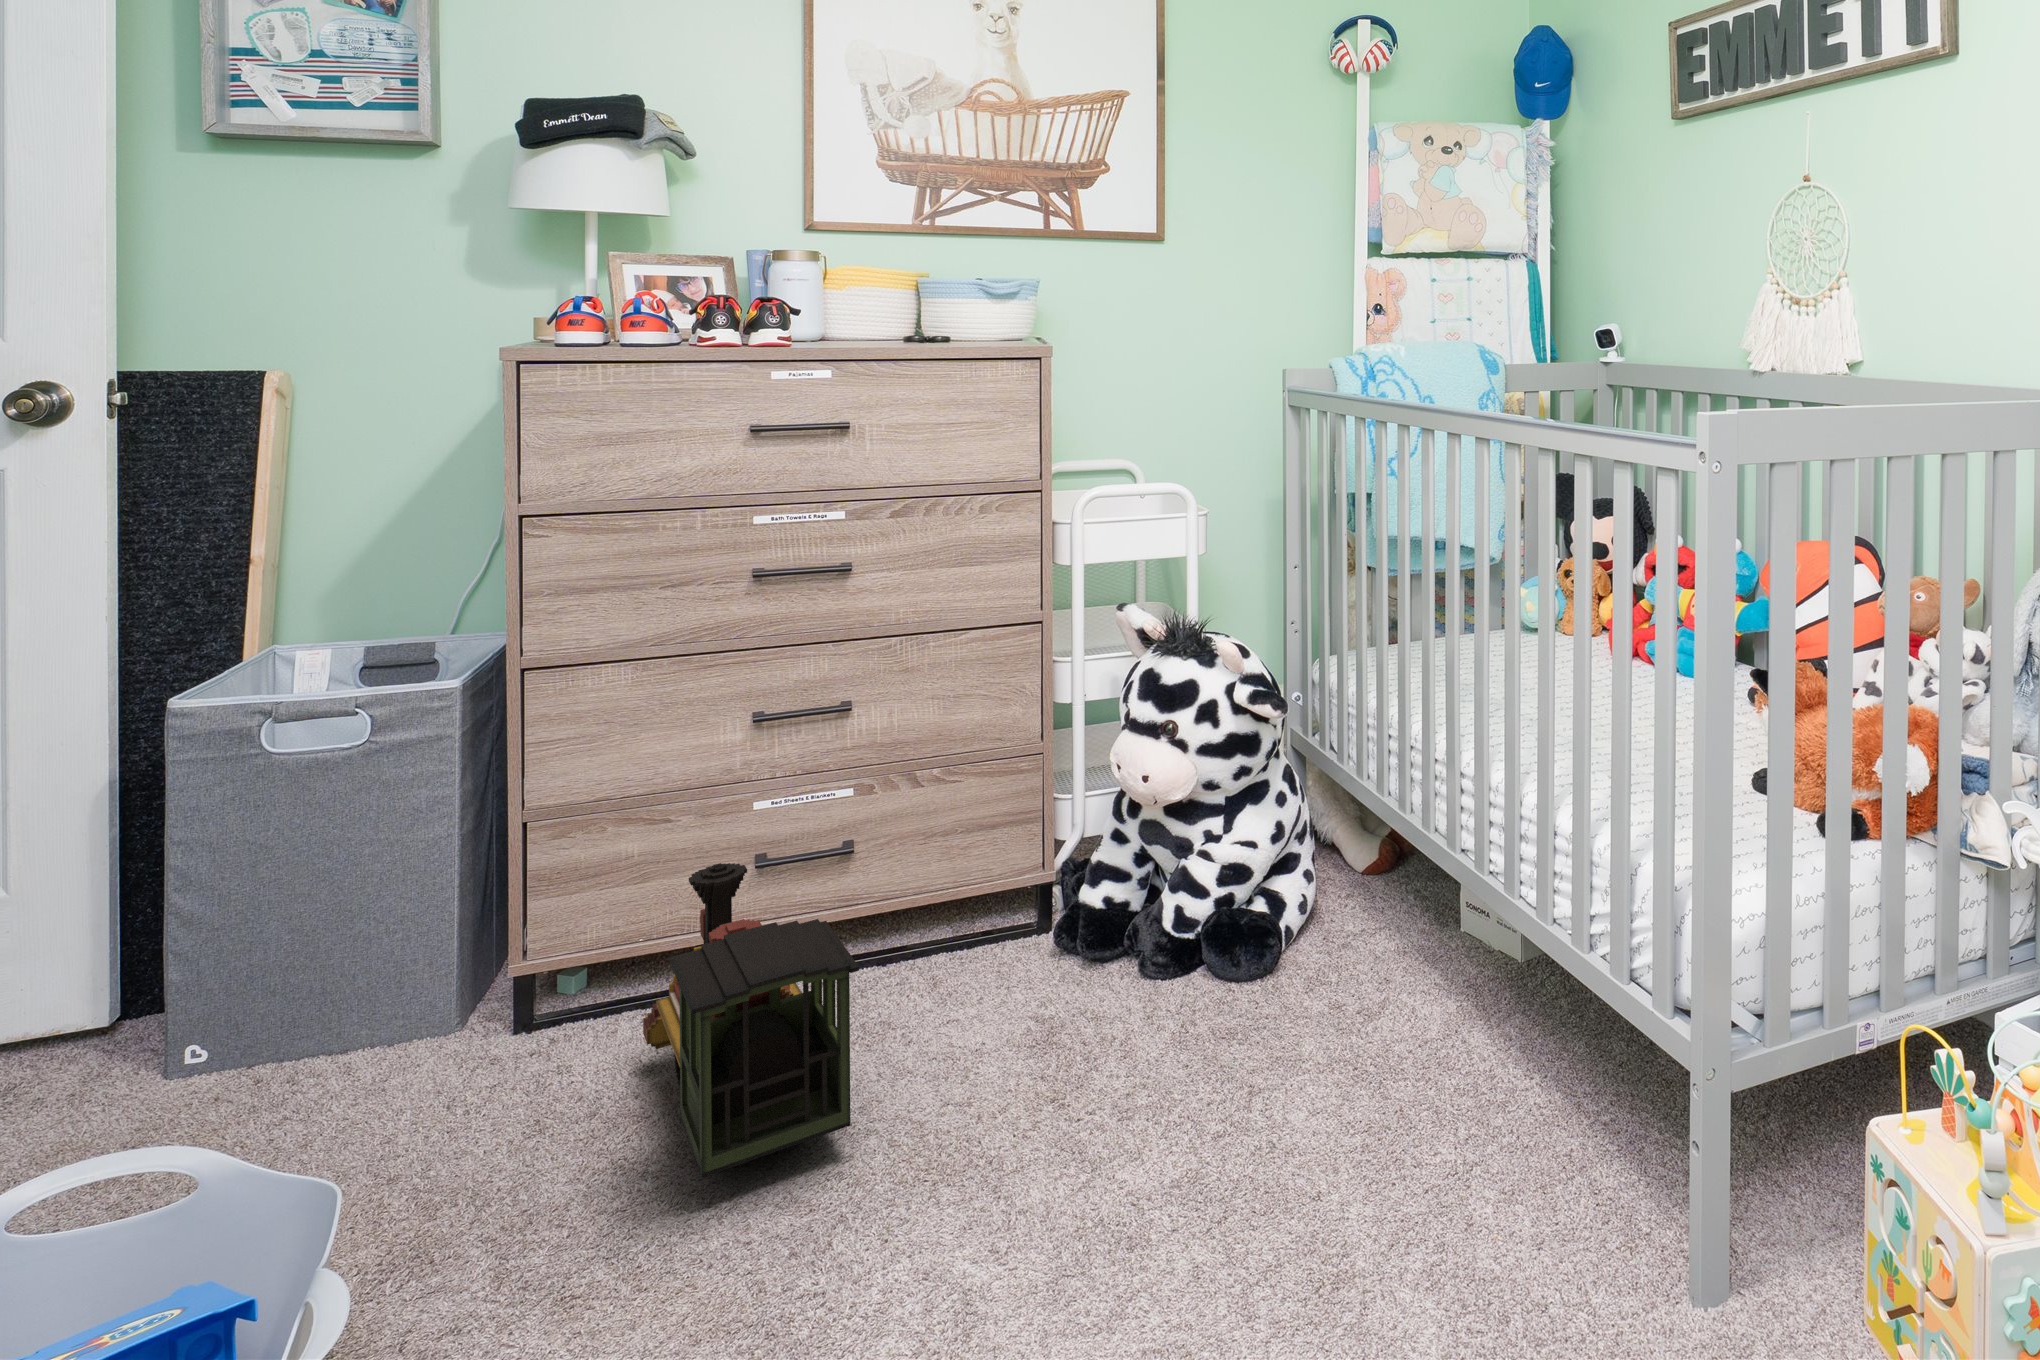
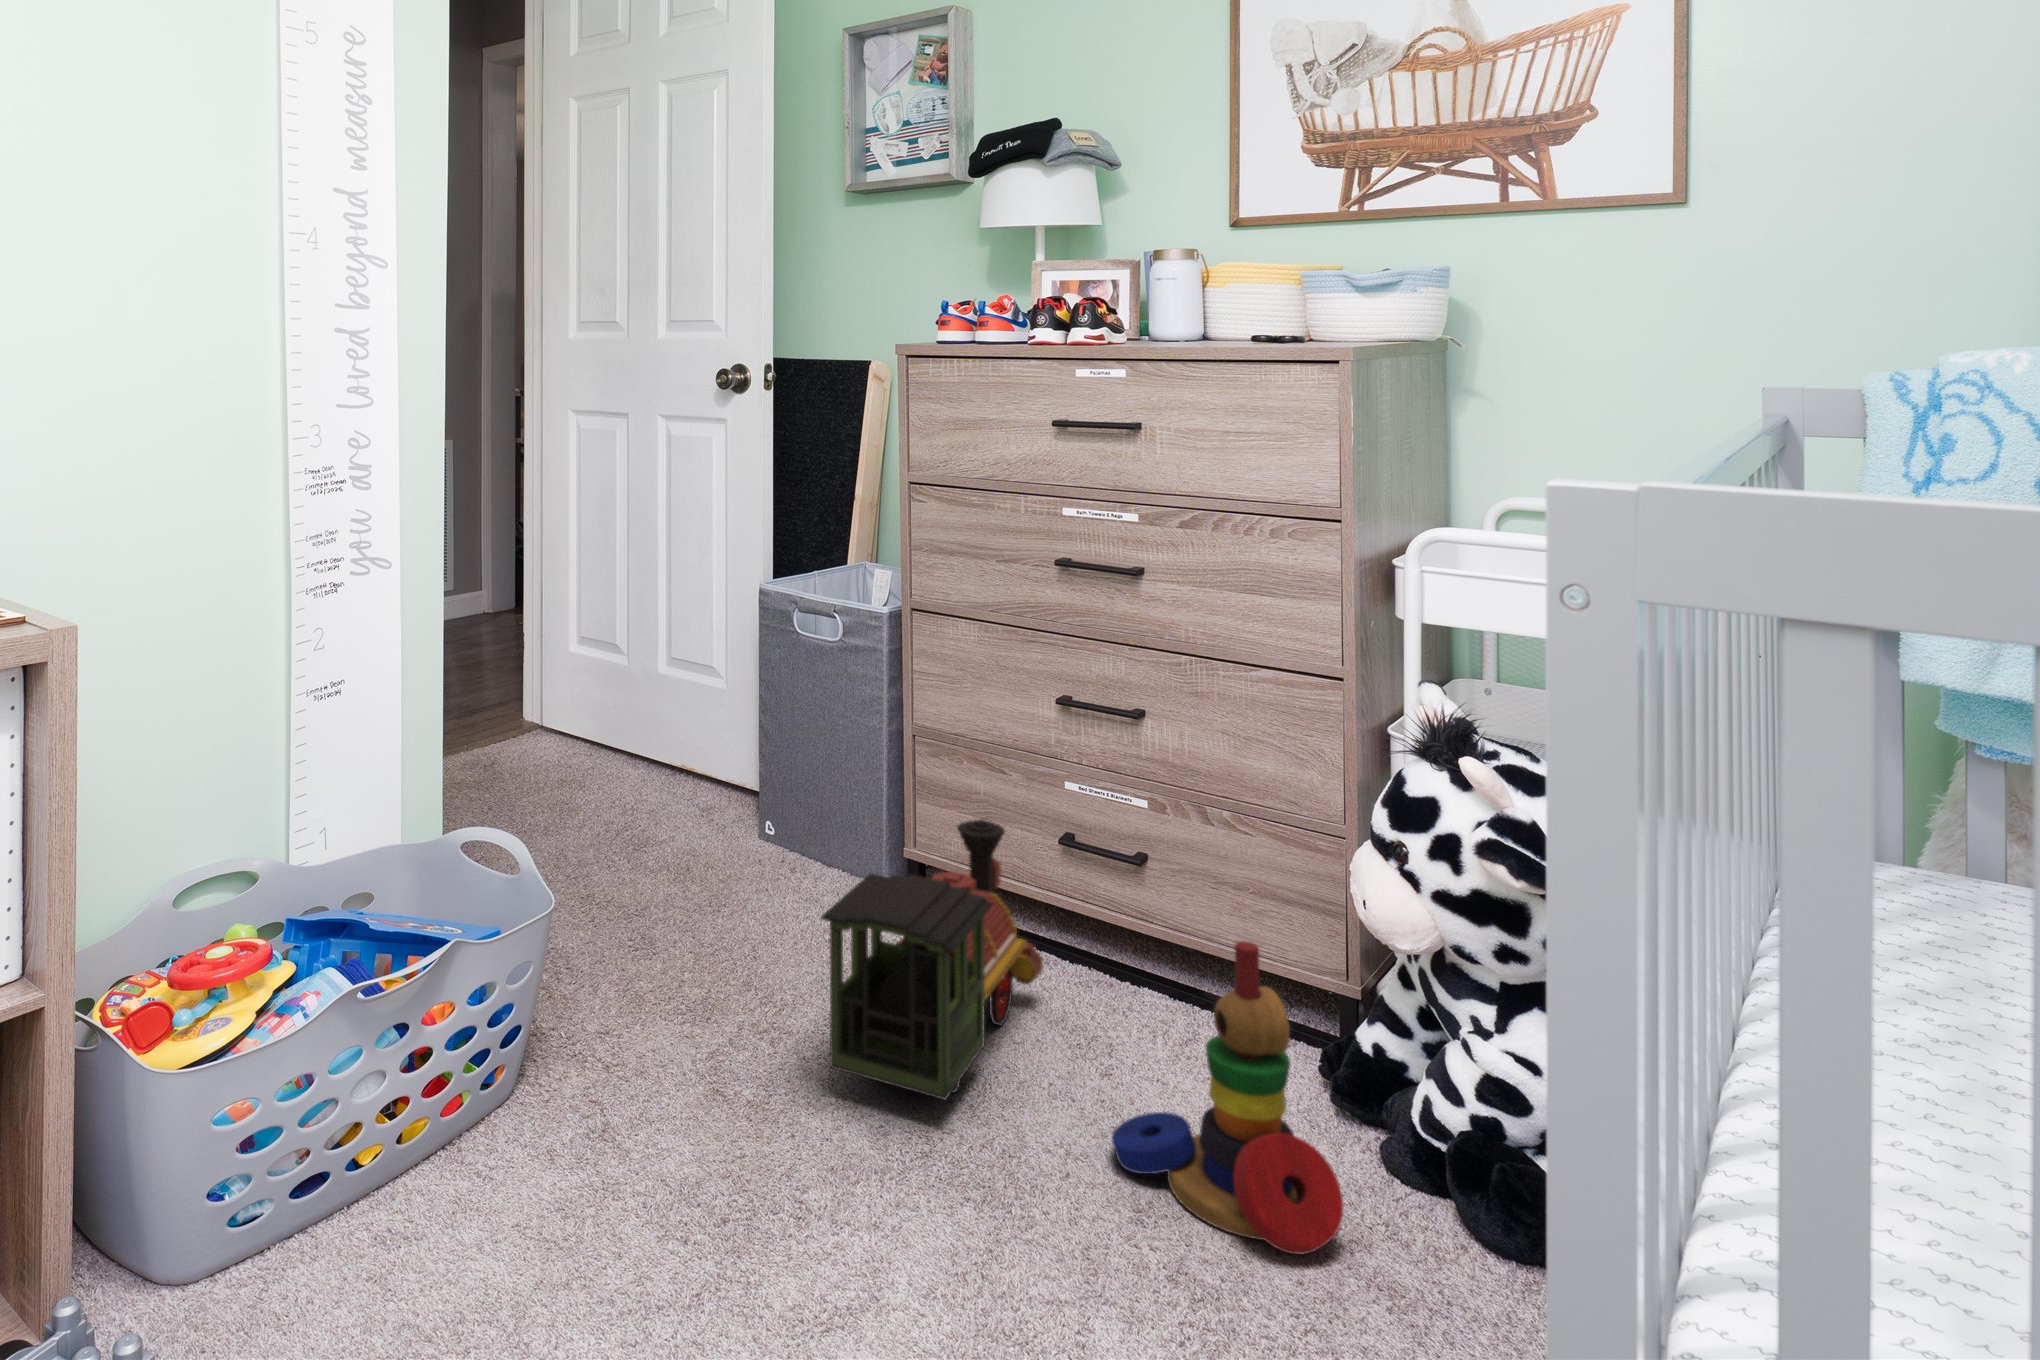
stacking toy: none [990,838,1192,1083] -> present [1112,941,1343,1254]

